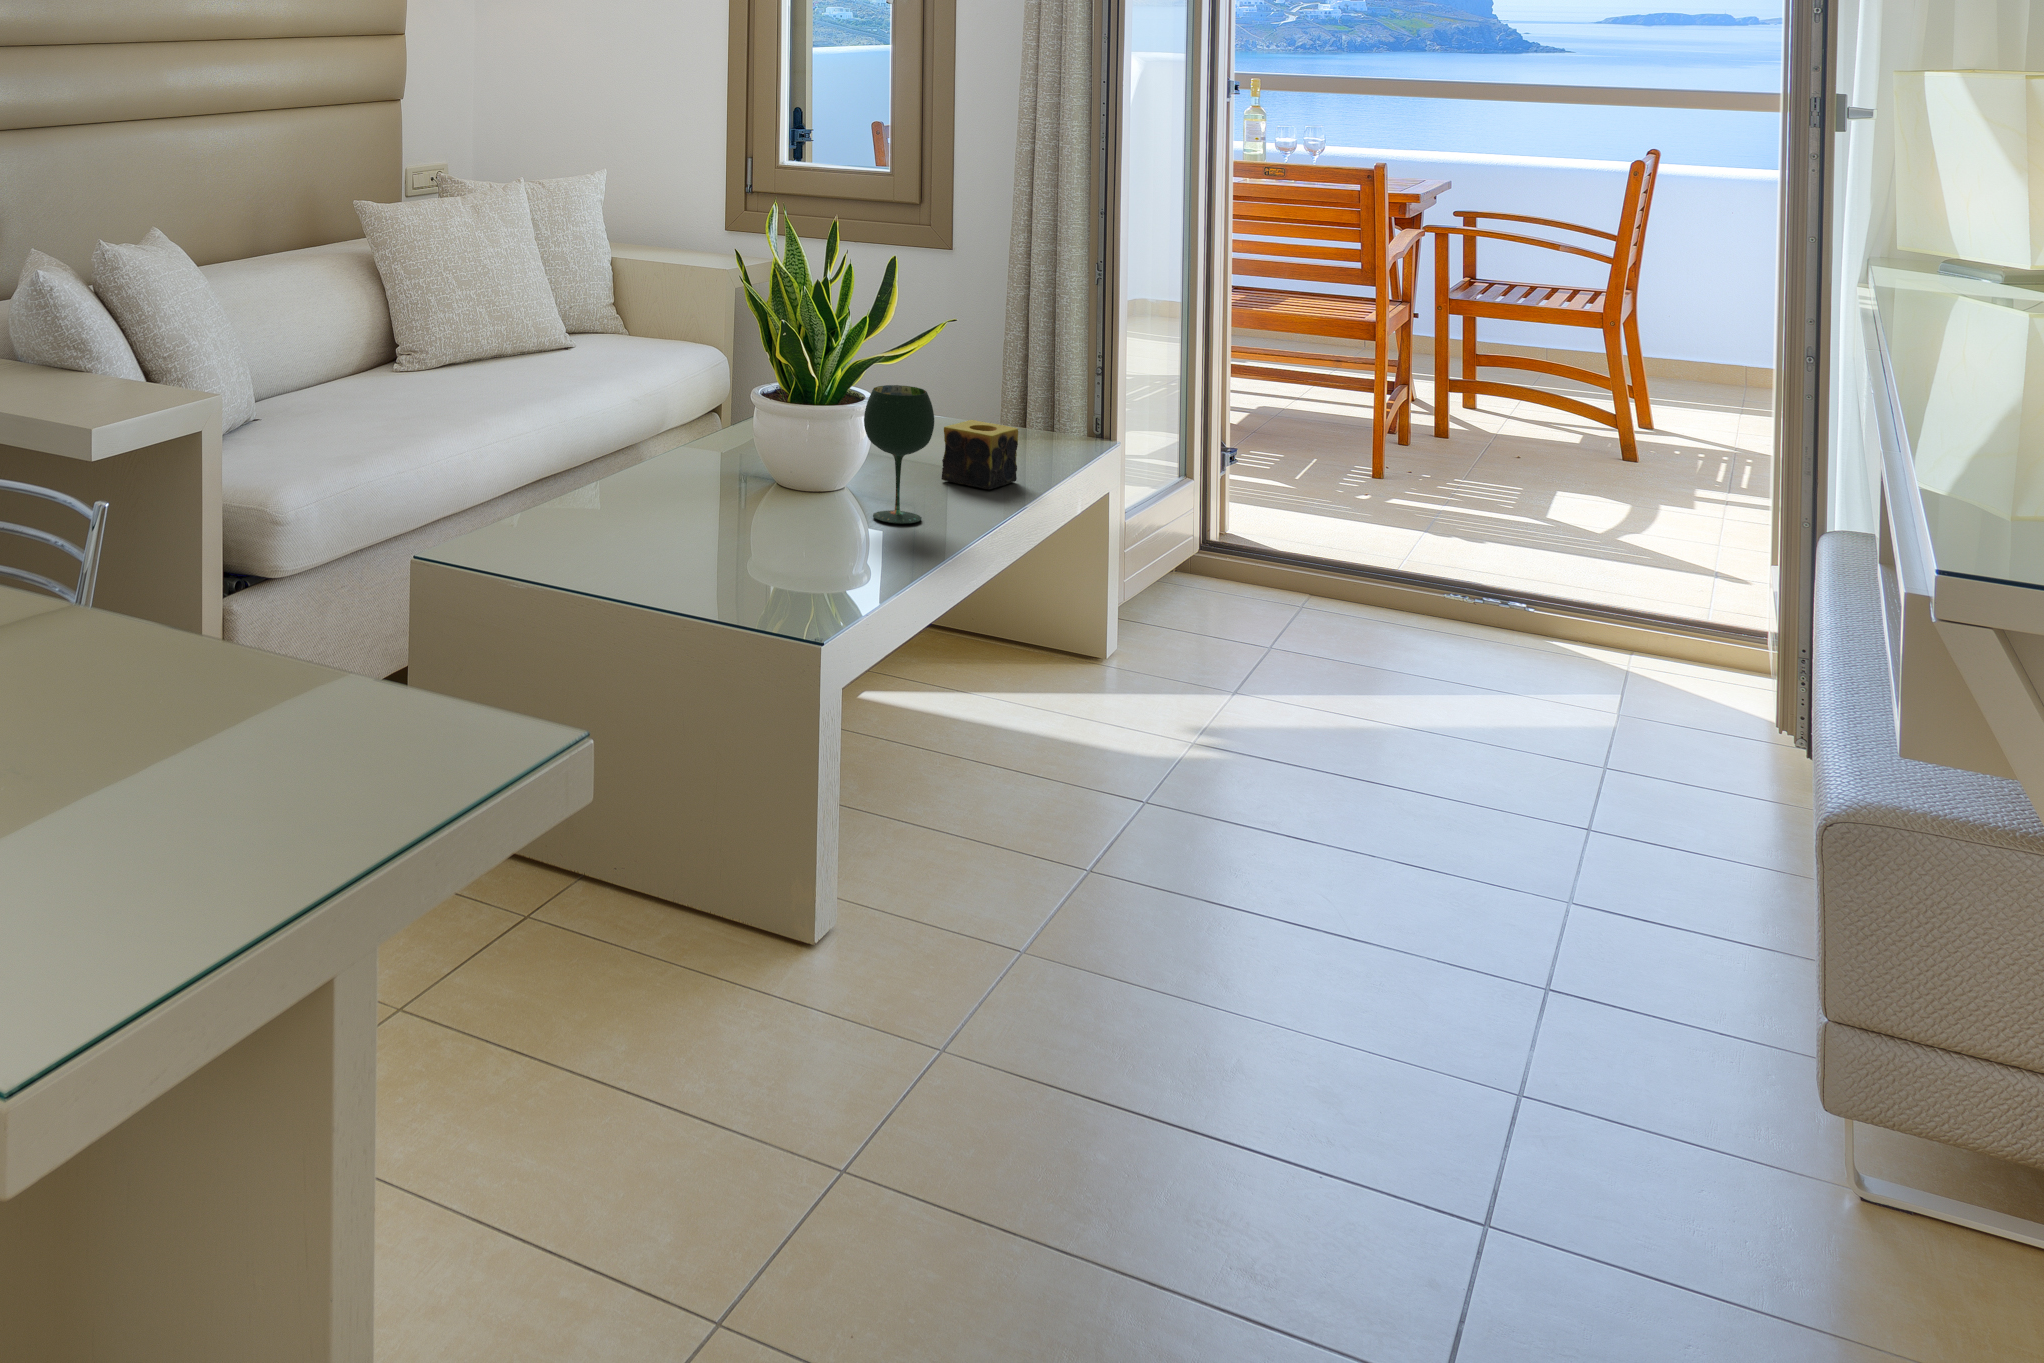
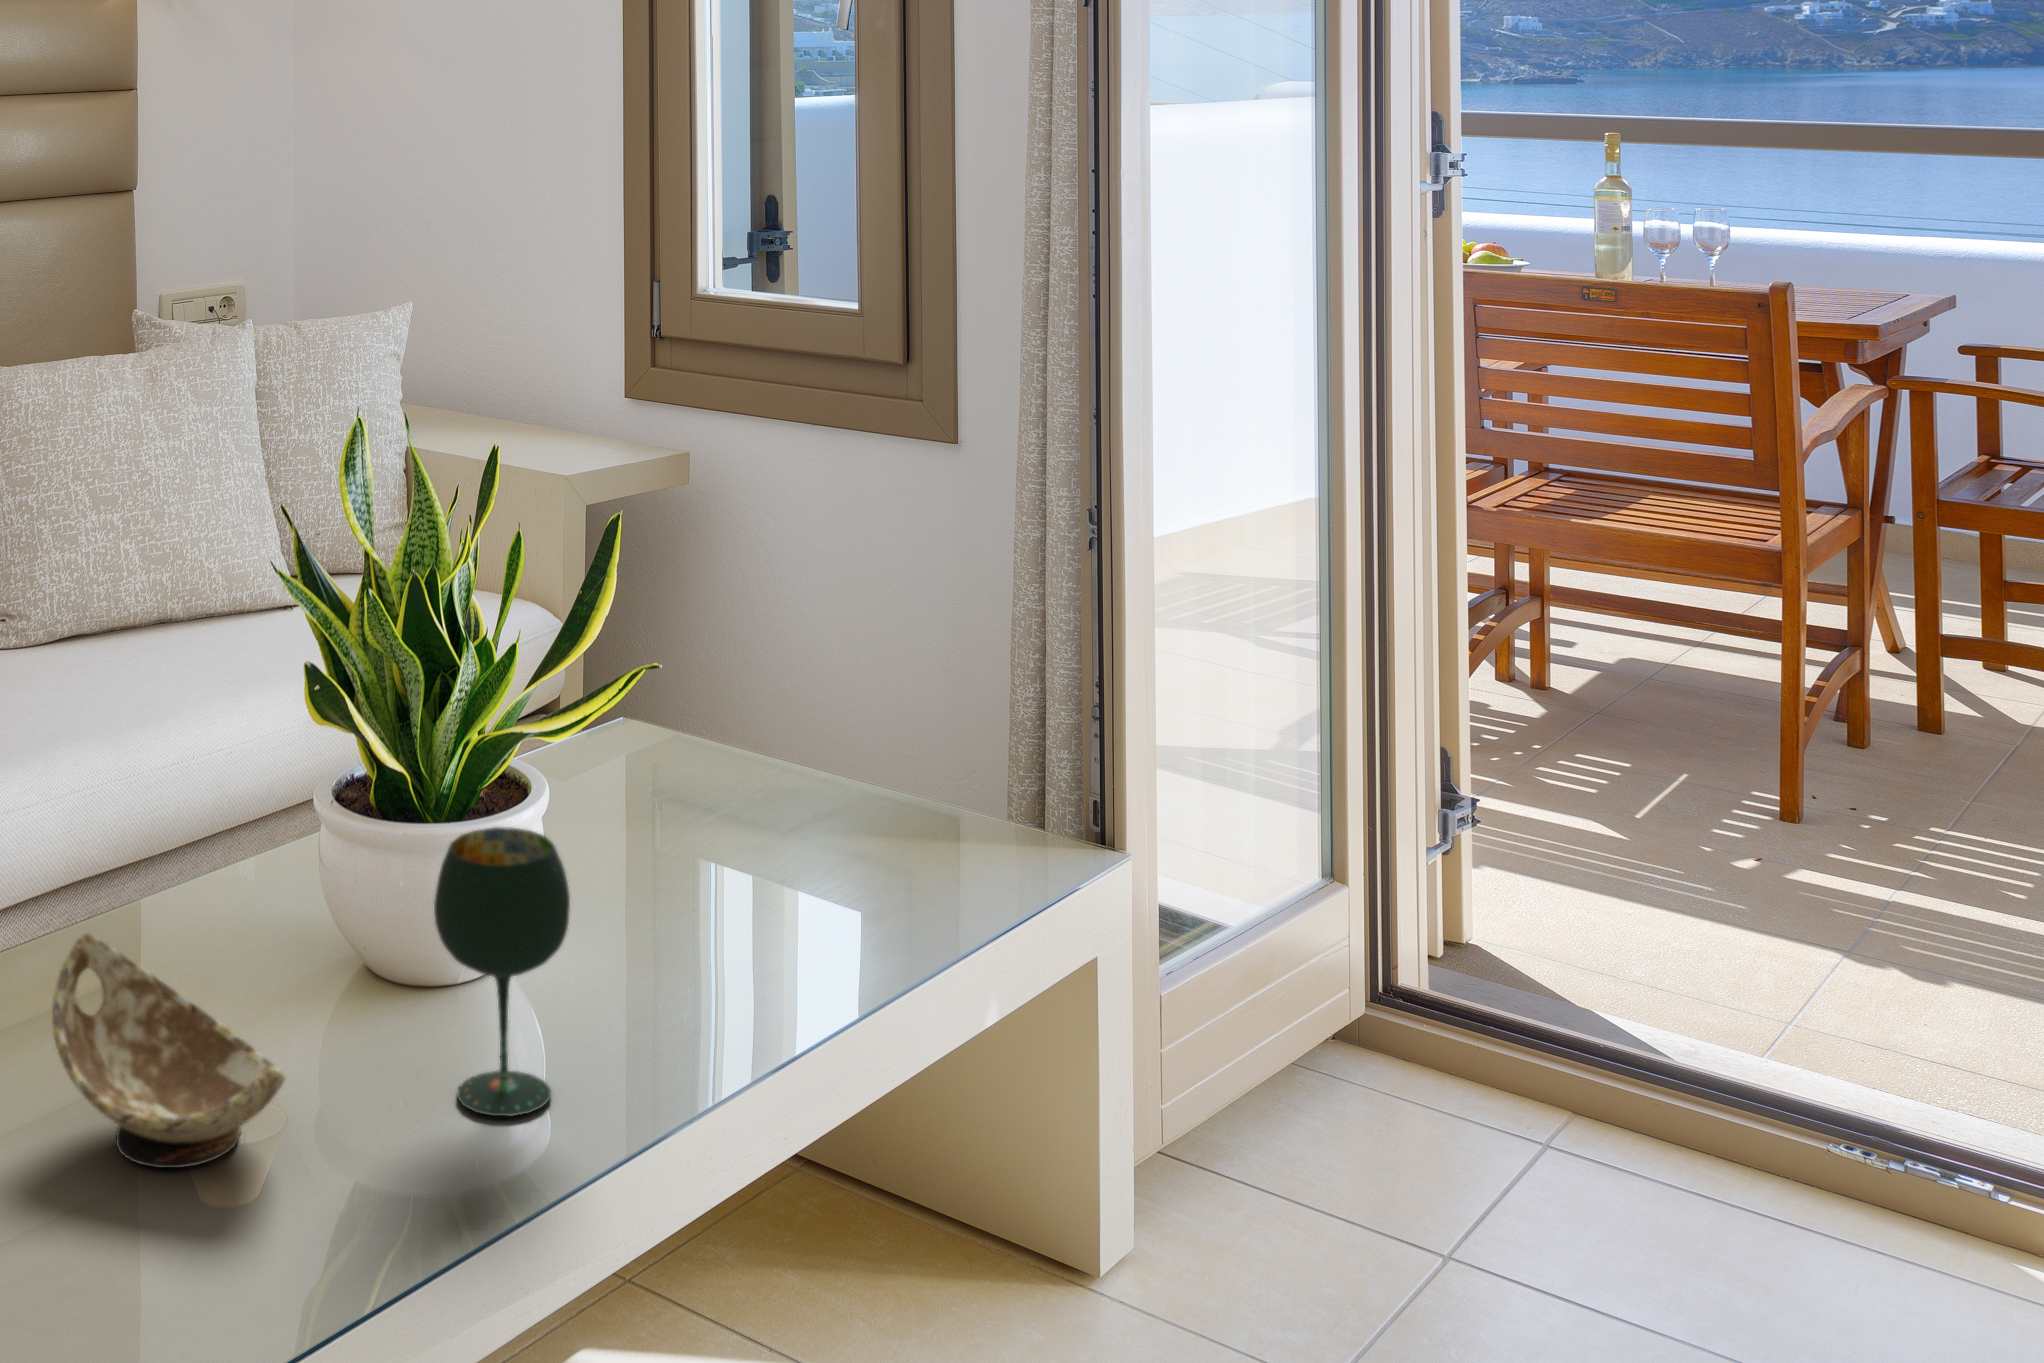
candle: present [941,420,1018,489] -> none [682,853,828,1010]
decorative bowl: none [687,437,820,543] -> present [52,933,285,1168]

